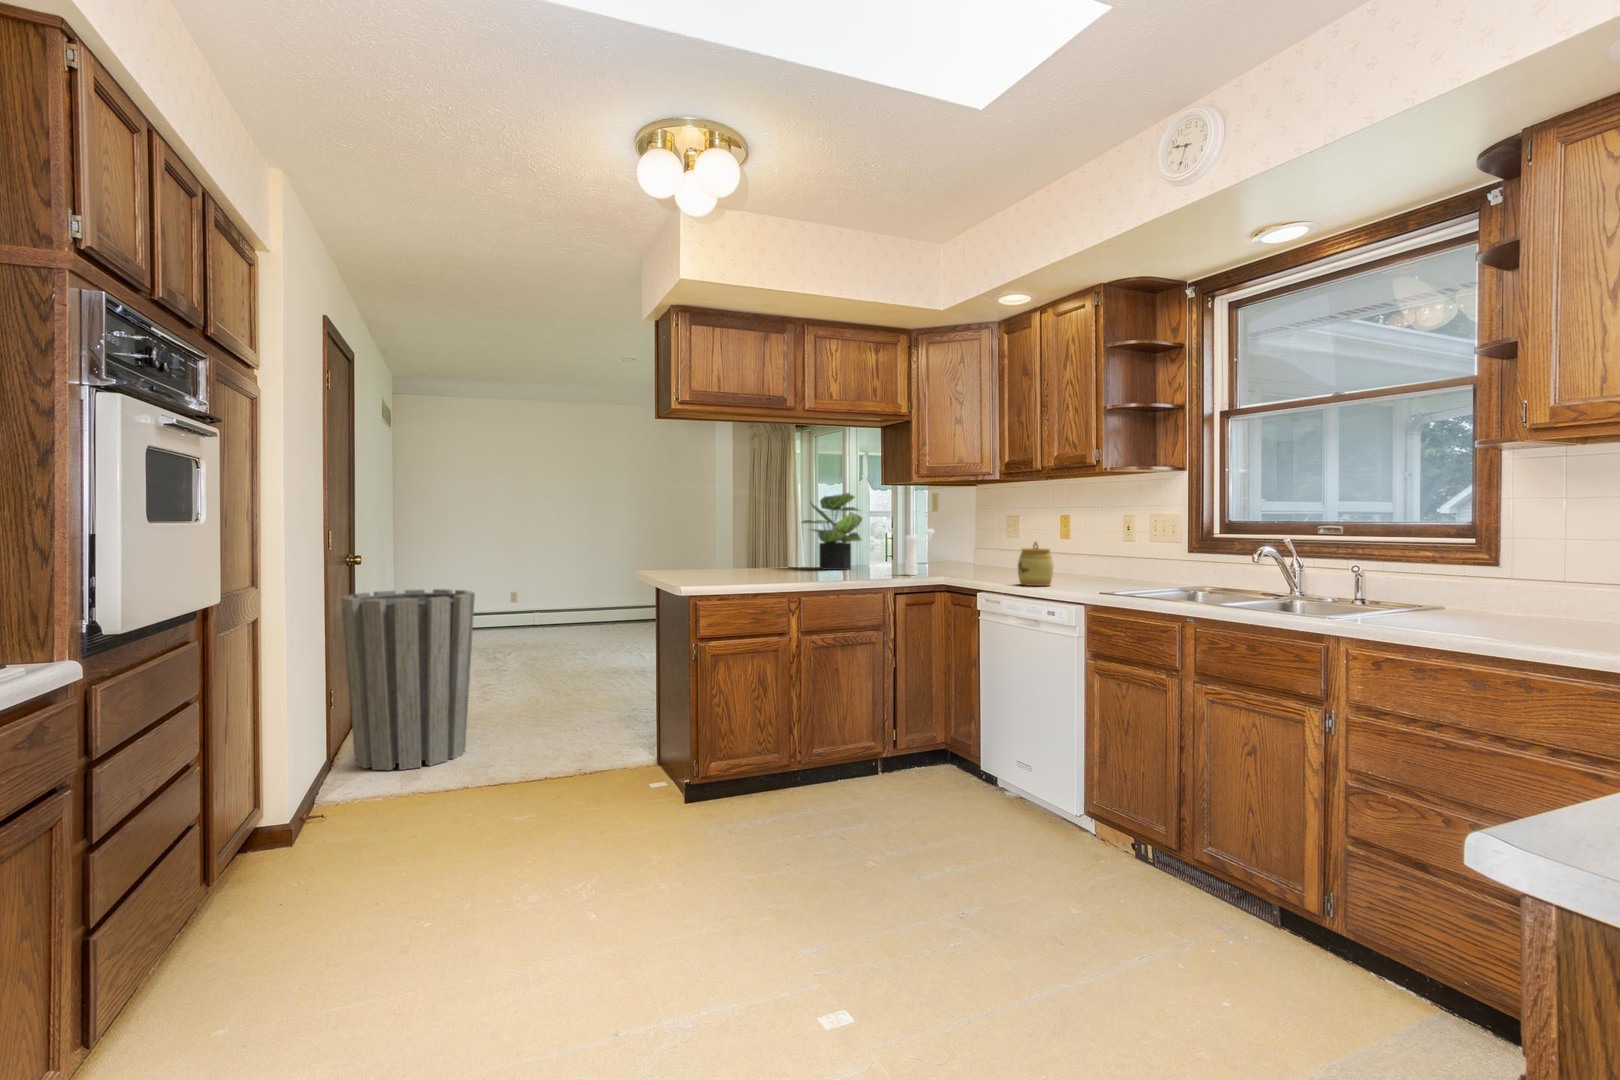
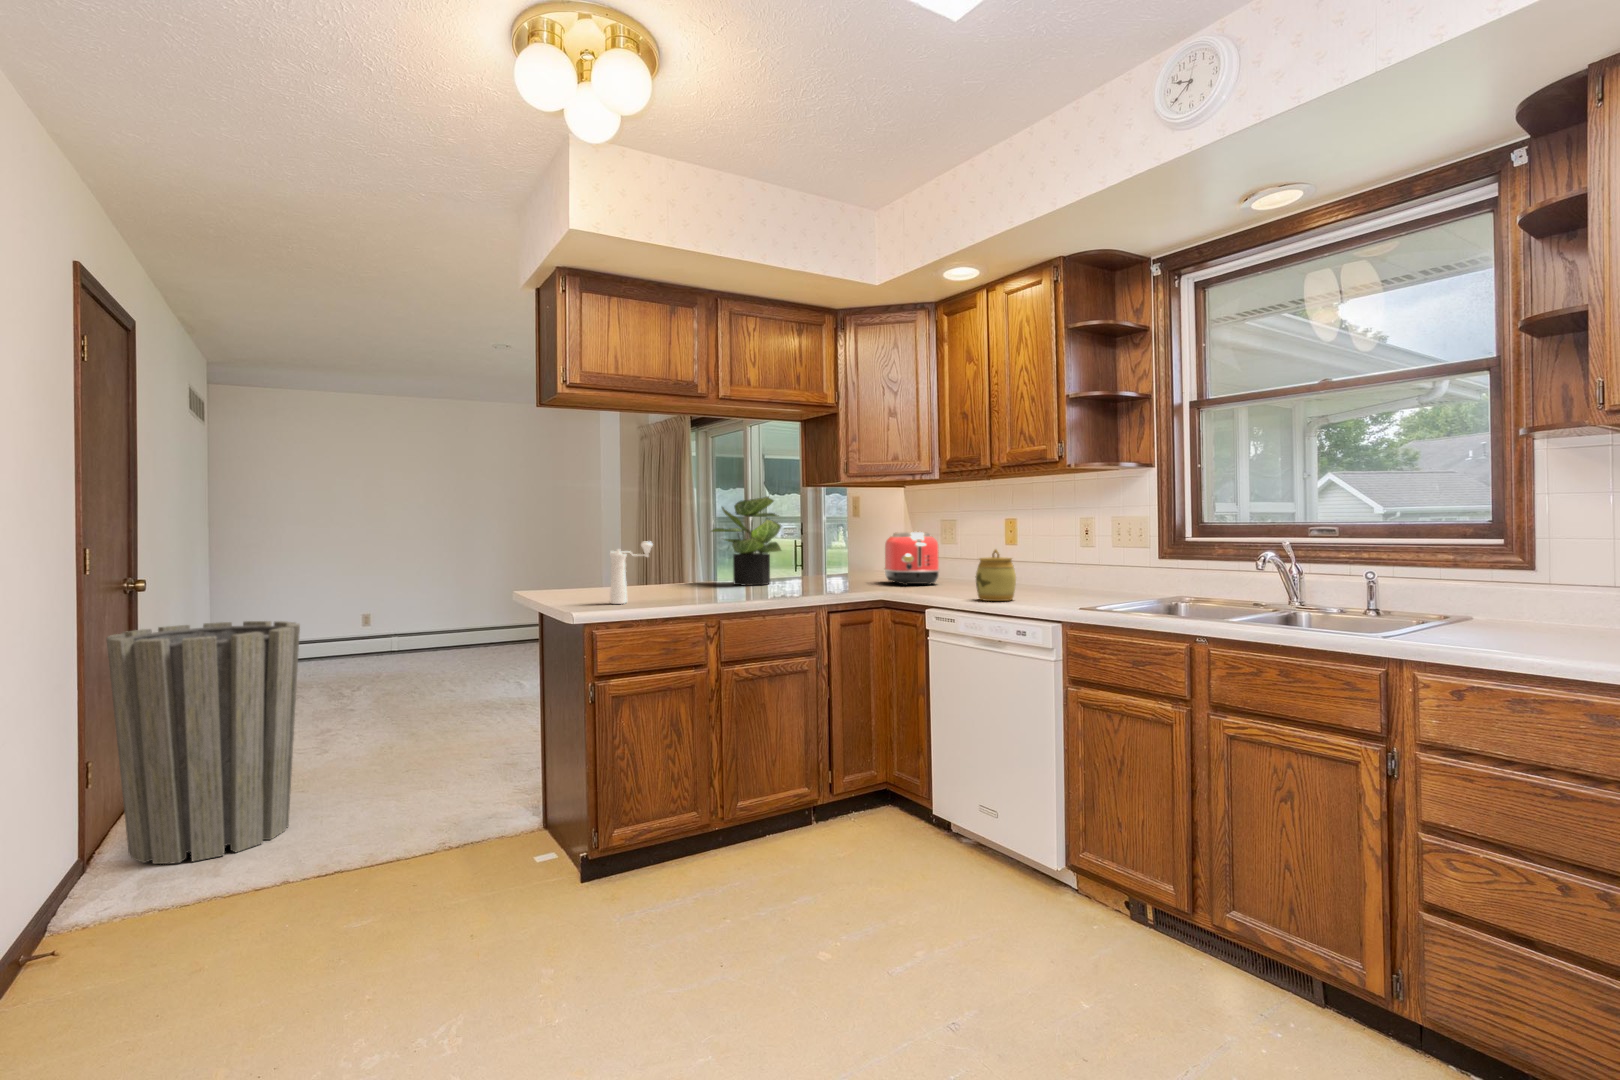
toaster: none [952,526,1000,573] -> present [884,532,939,585]
pepper mill: present [905,529,934,575] -> present [610,541,653,604]

